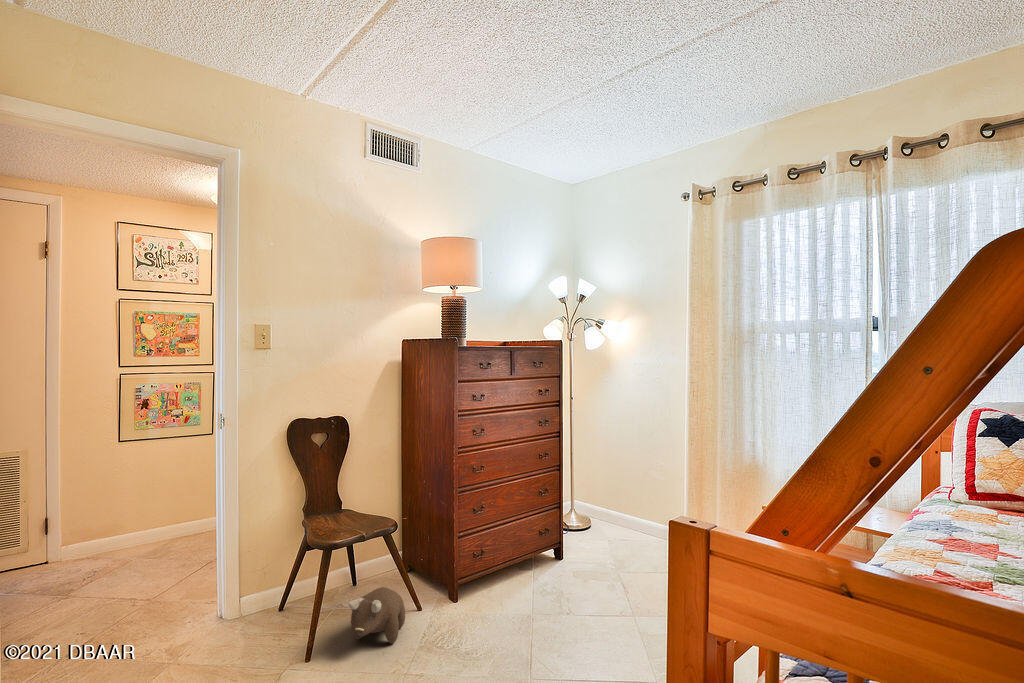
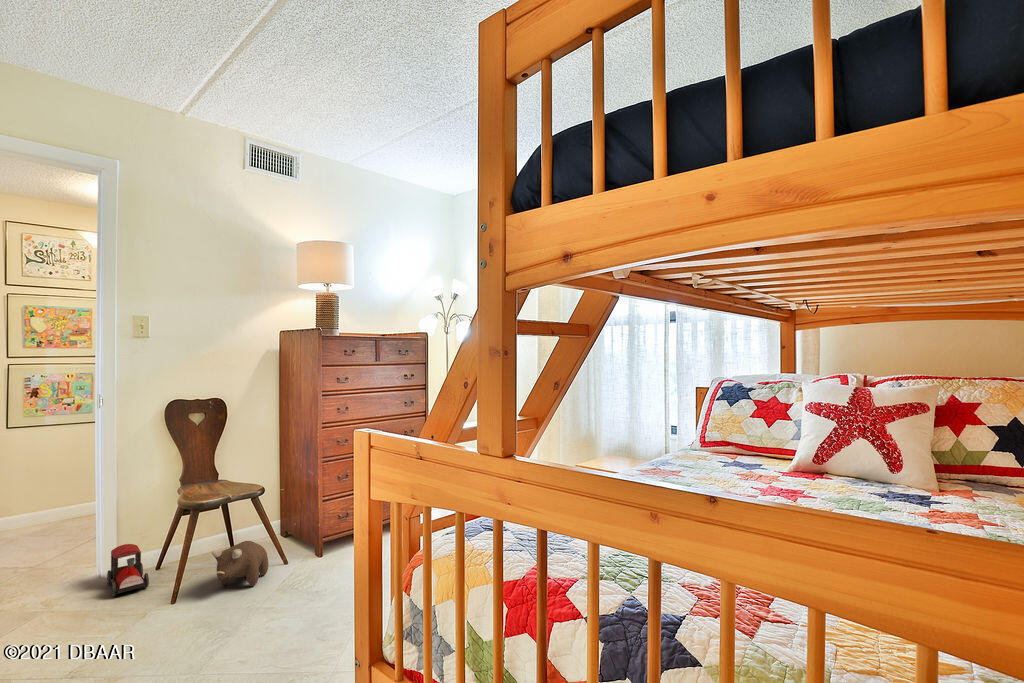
toy train: none [230,583,276,649] -> present [107,544,149,597]

